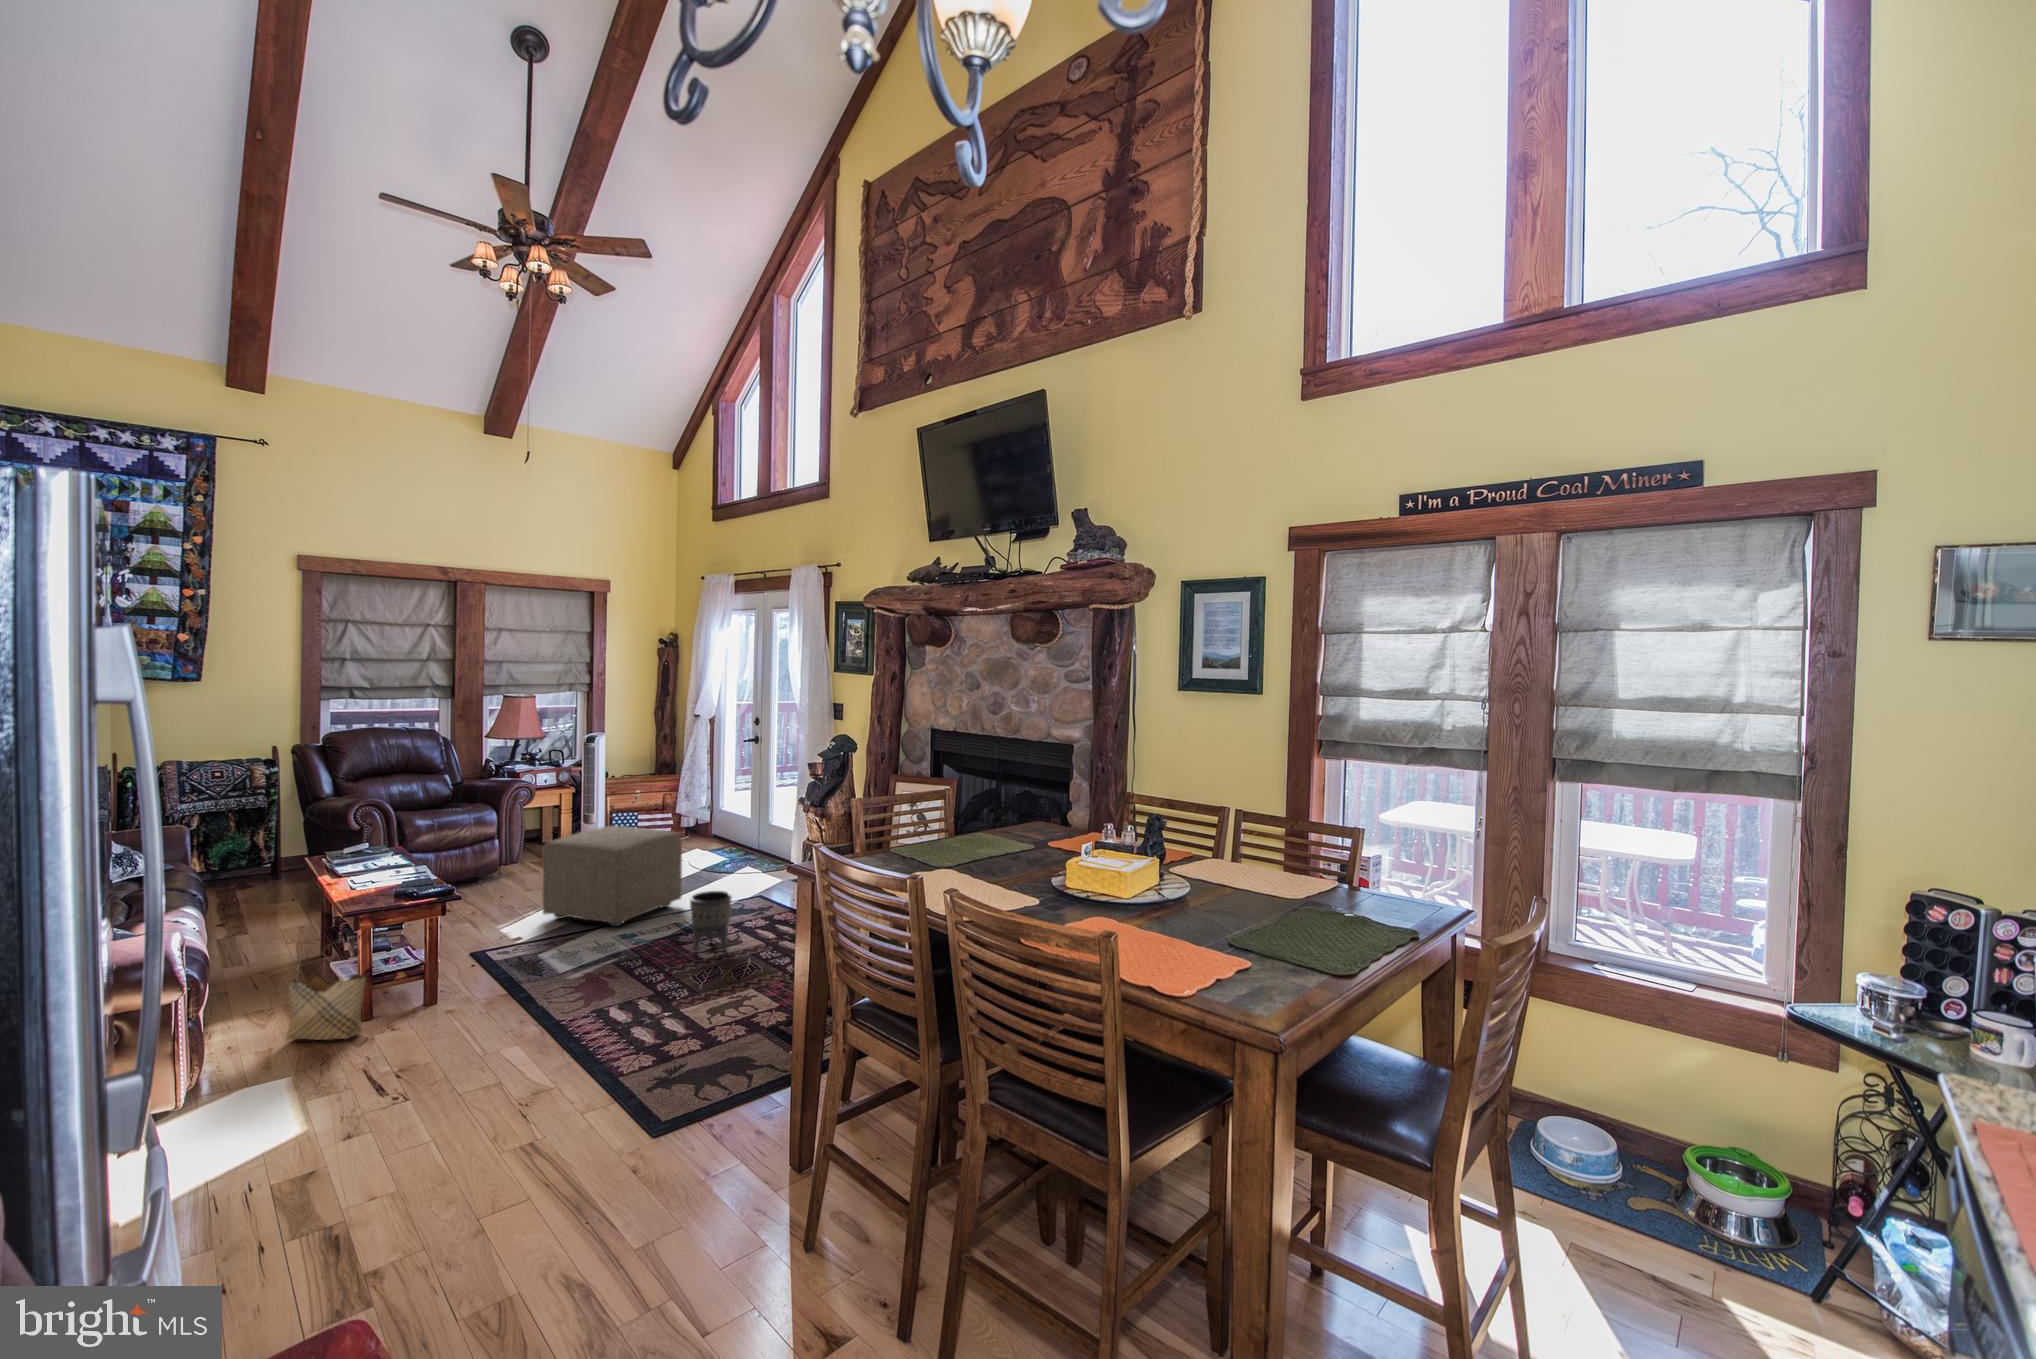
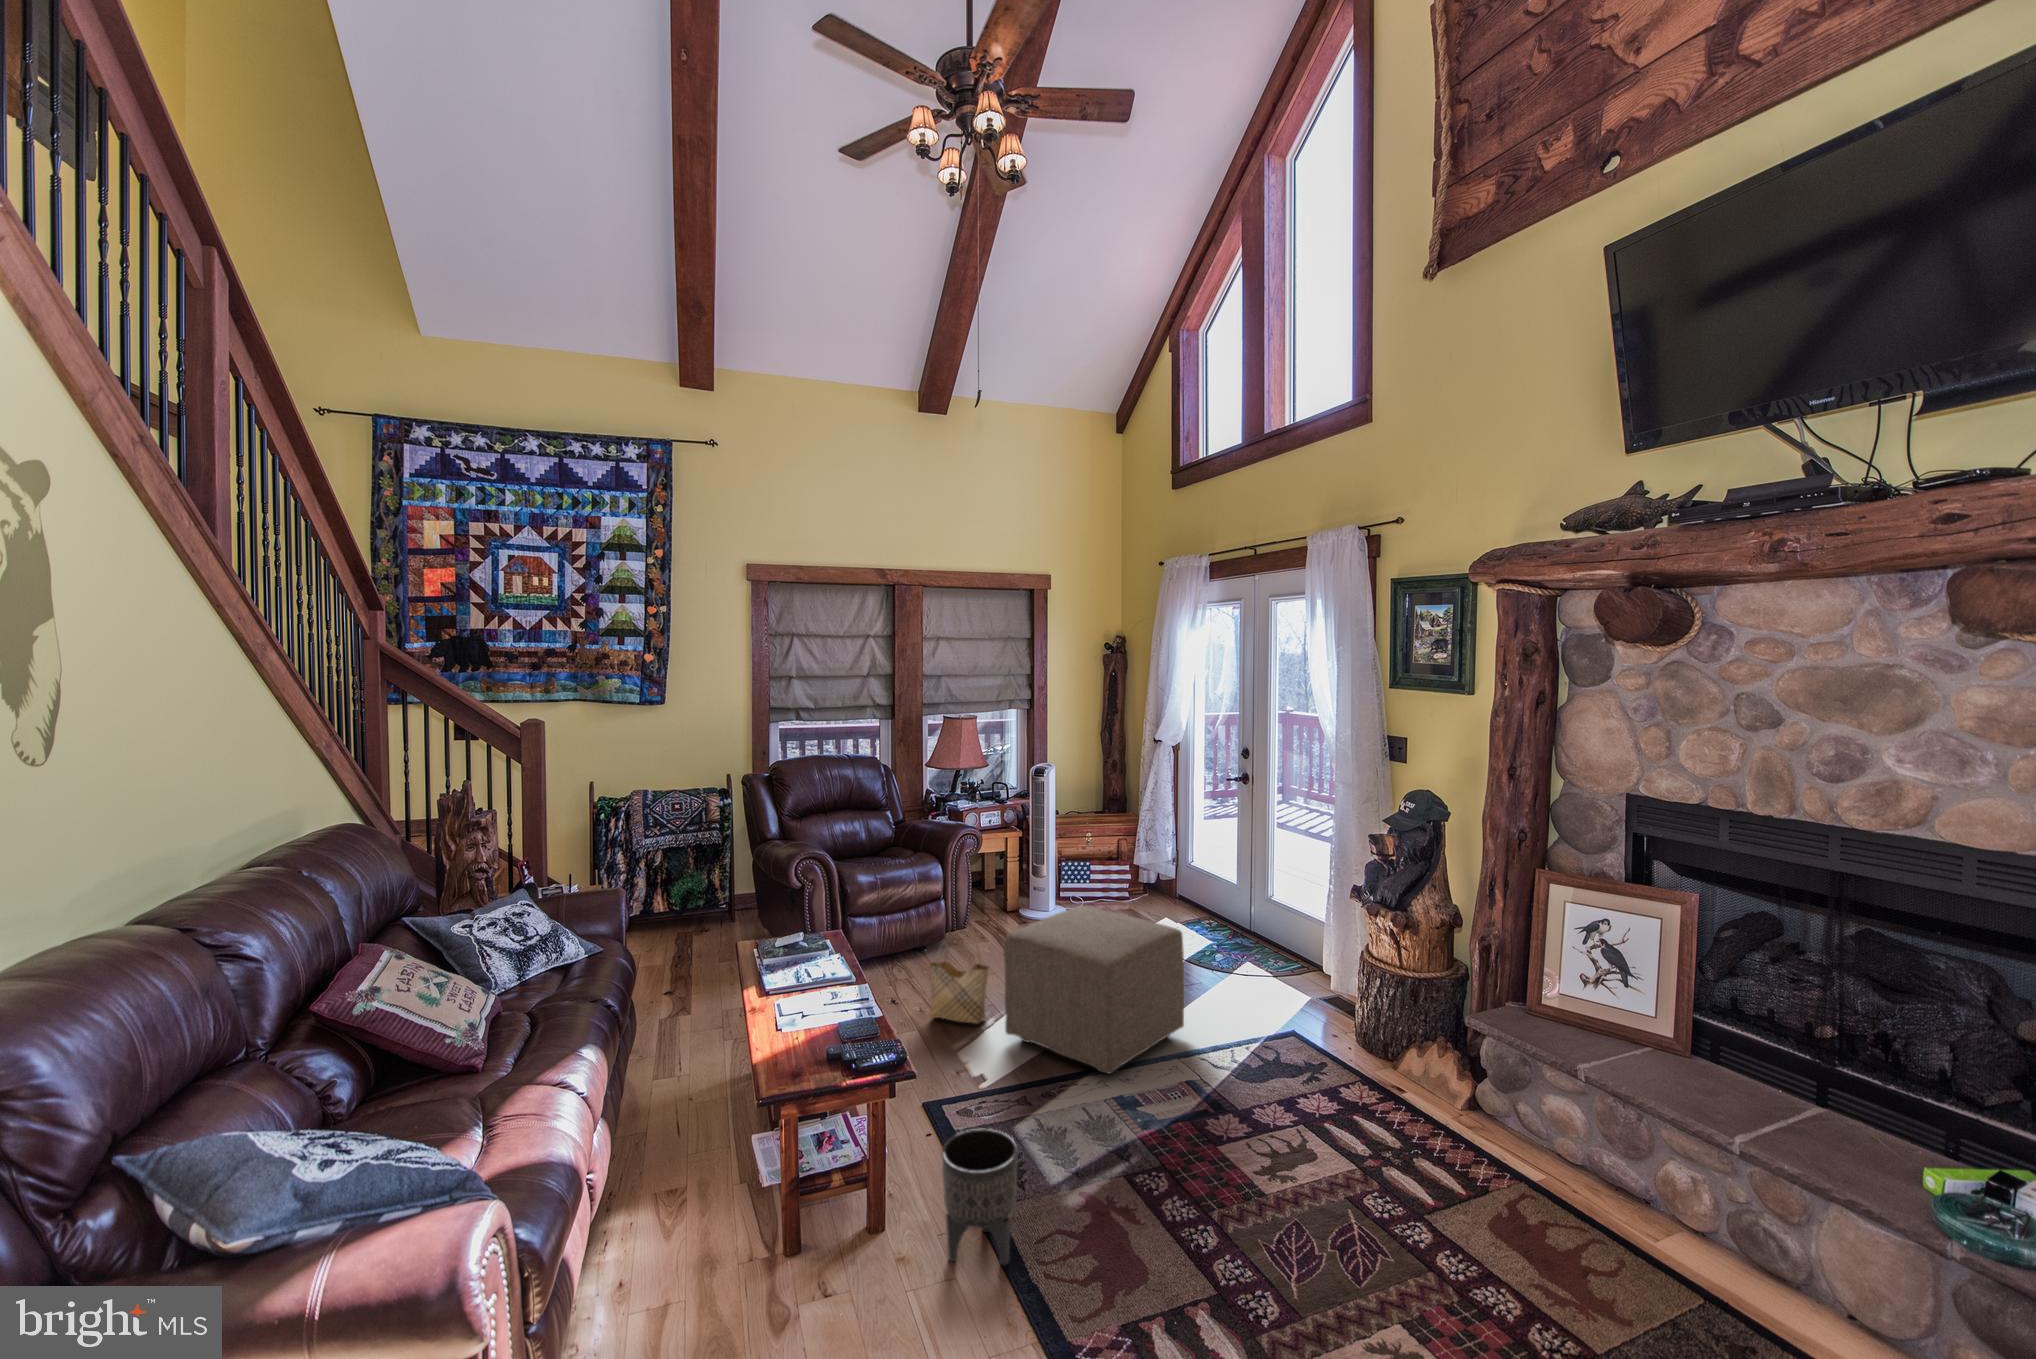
planter: present [690,891,732,953] -> present [941,1129,1018,1266]
woven basket: present [286,946,367,1040] -> present [929,933,989,1024]

